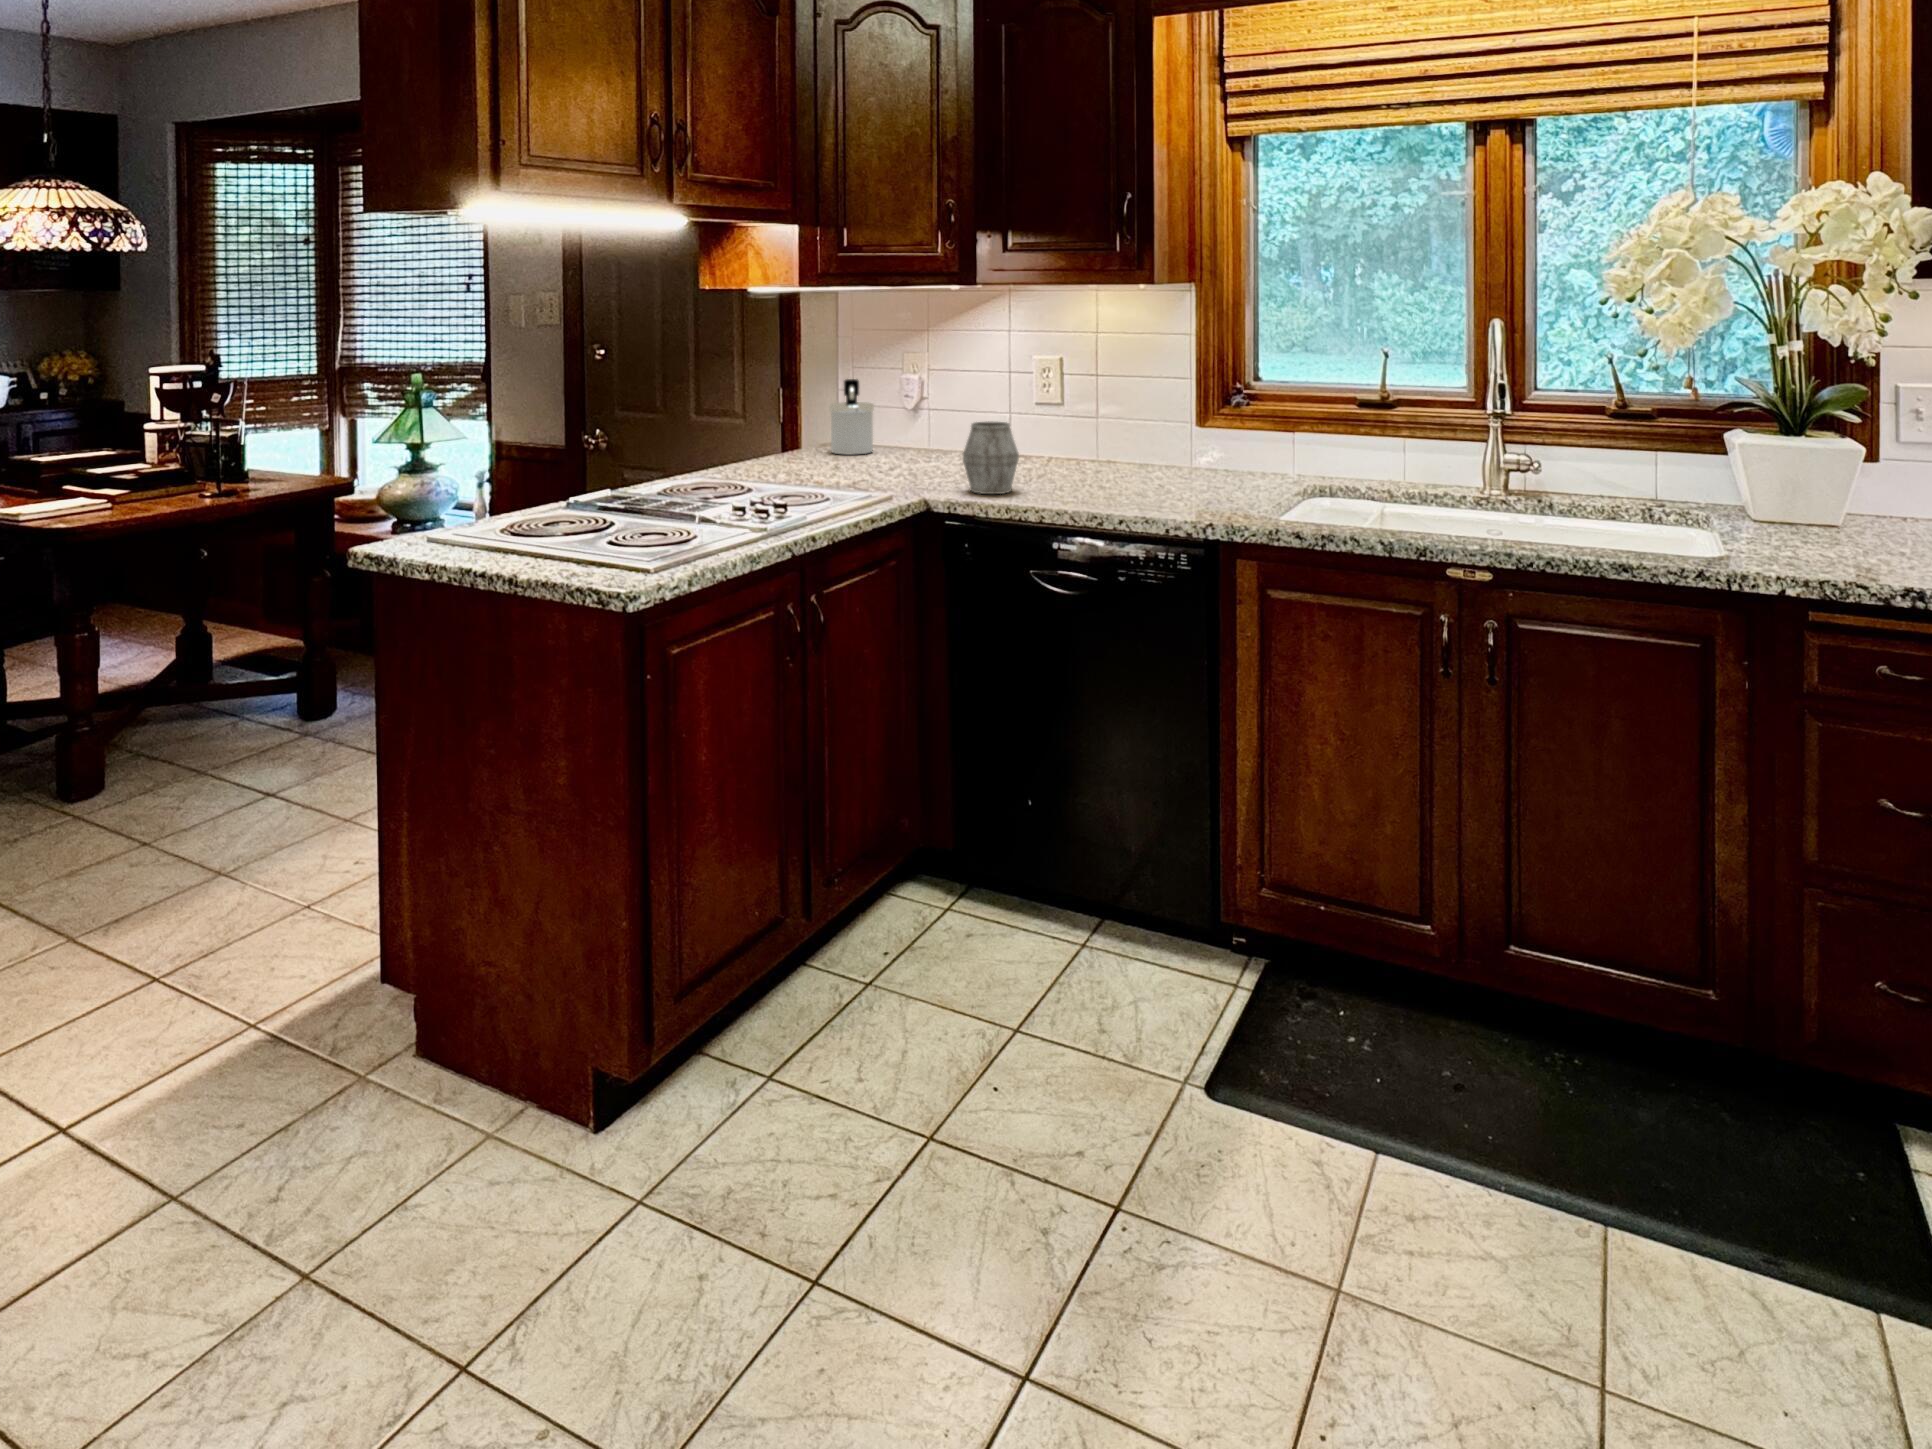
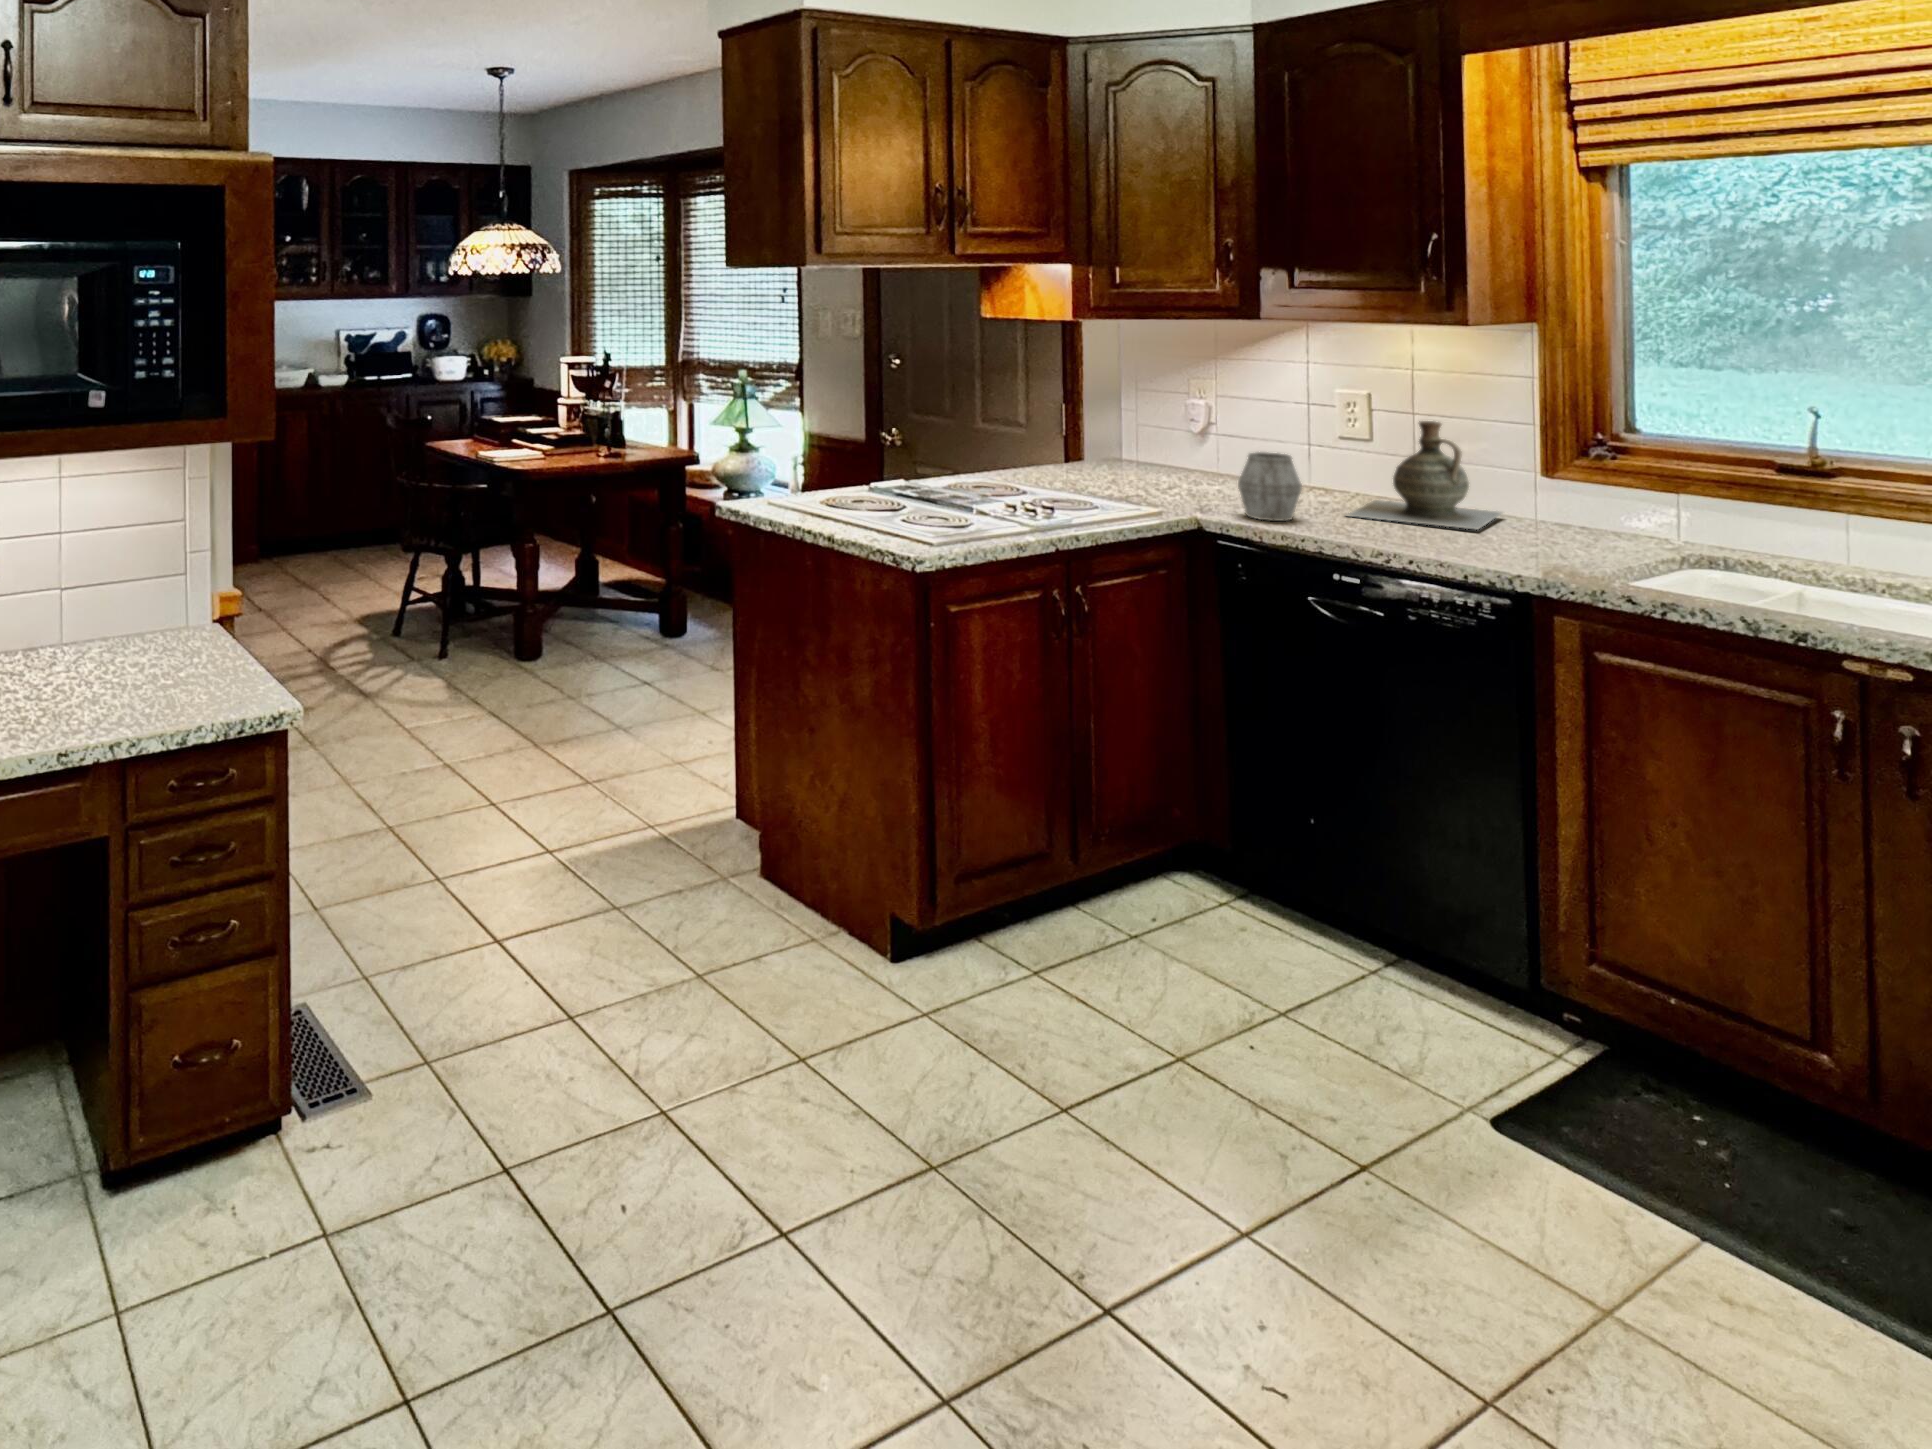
soap dispenser: present [829,379,874,455] -> none [1111,400,1158,470]
ceramic jug: none [1052,381,1171,485] -> present [1348,421,1501,530]

